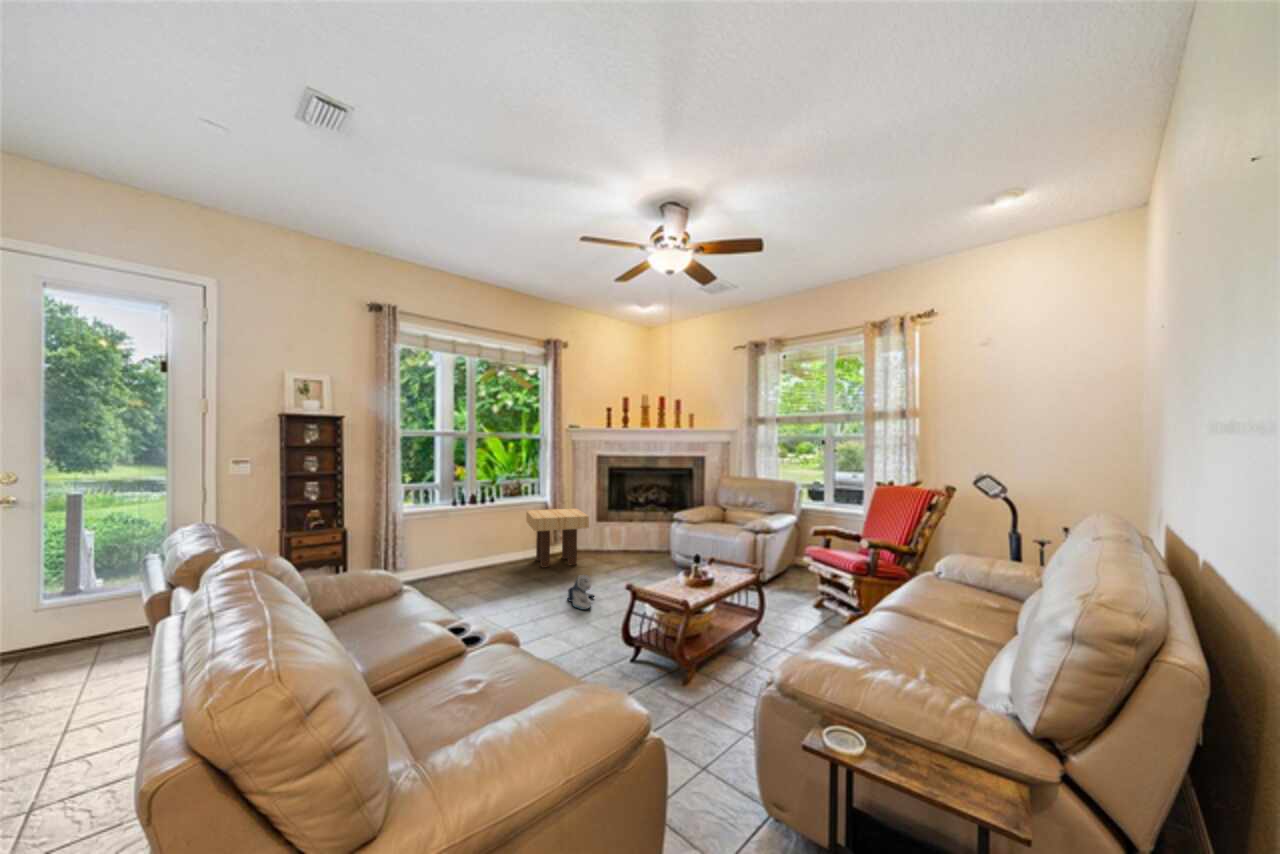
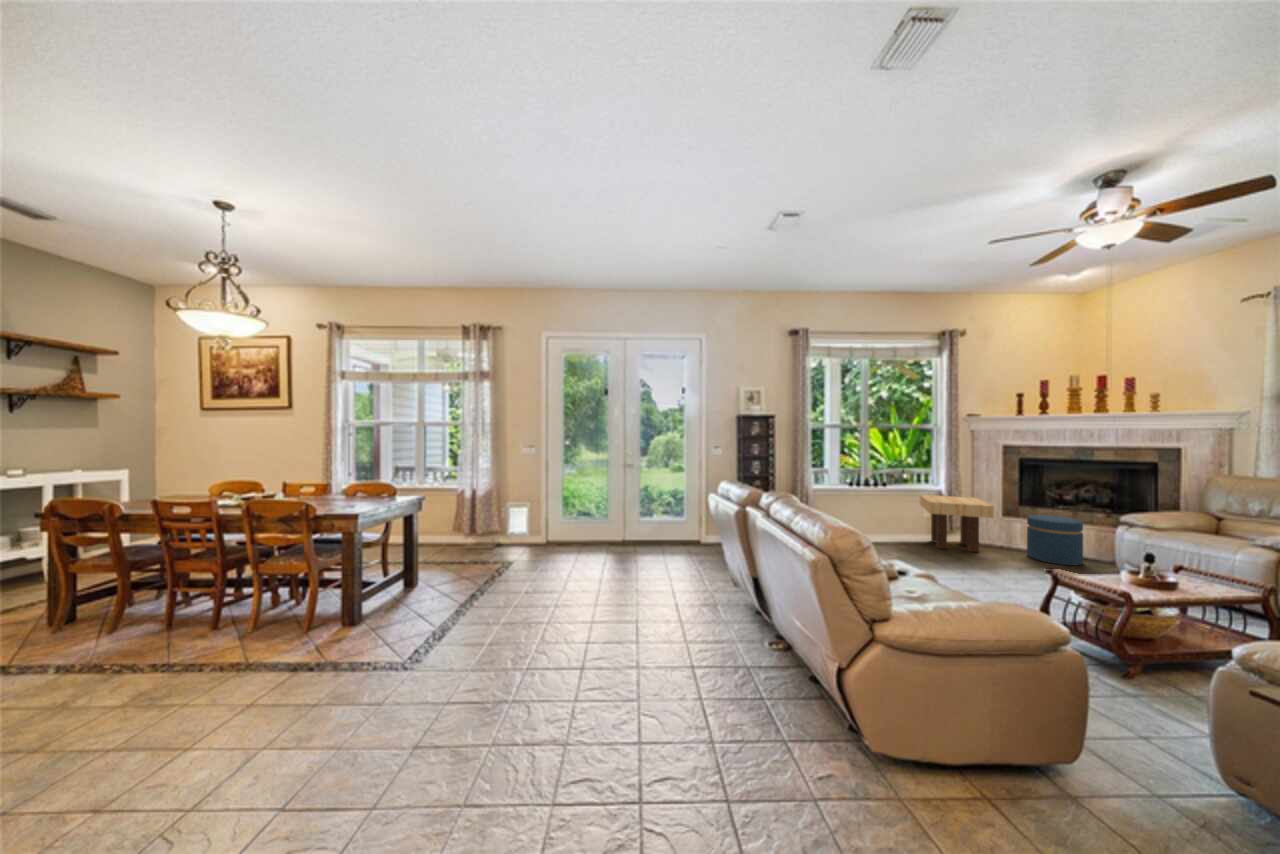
ottoman: none [613,519,651,564] -> present [1027,515,1083,565]
plush toy: present [567,575,594,610] -> none [969,558,1003,592]

